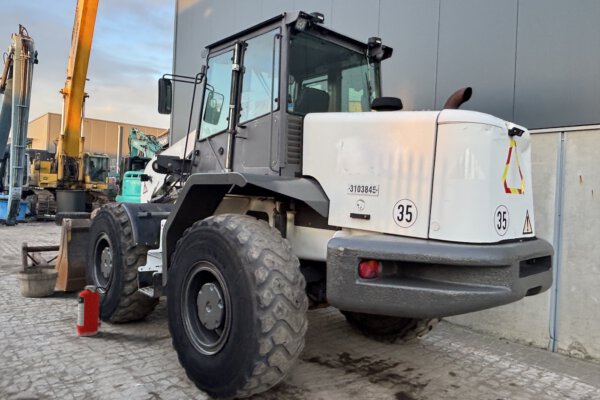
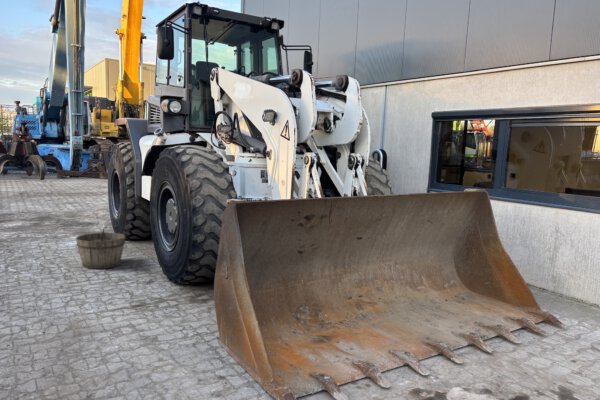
fire extinguisher: present [77,286,107,336] -> none [153,266,191,336]

